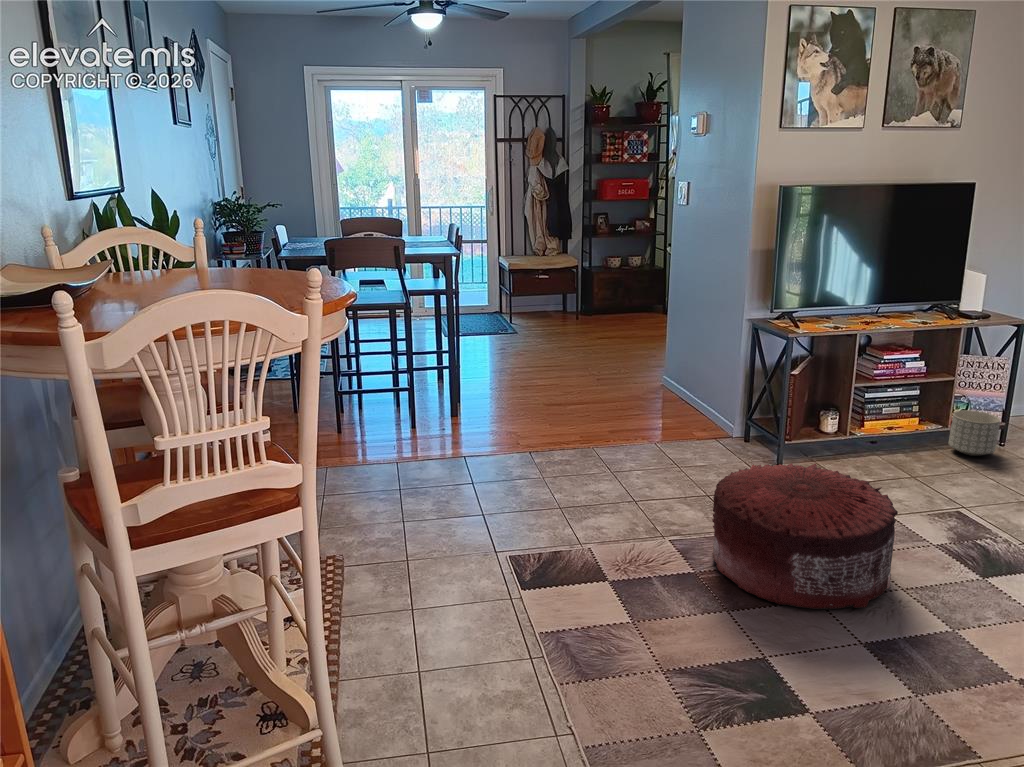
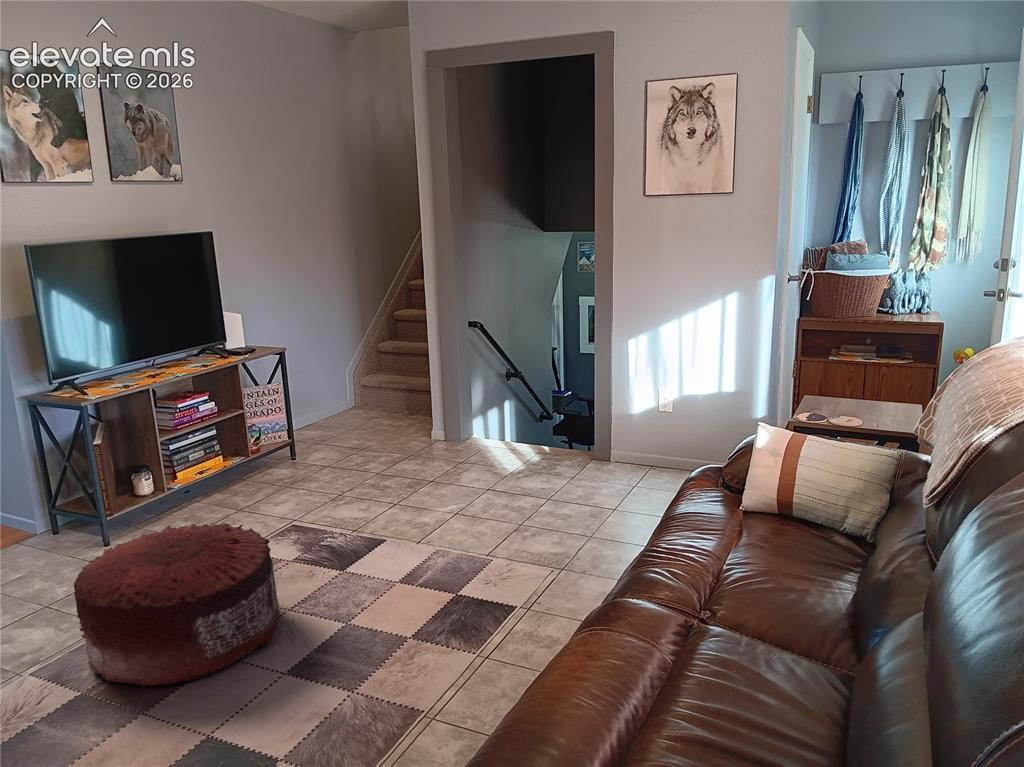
planter: present [949,410,1000,456] -> none [249,435,290,476]

